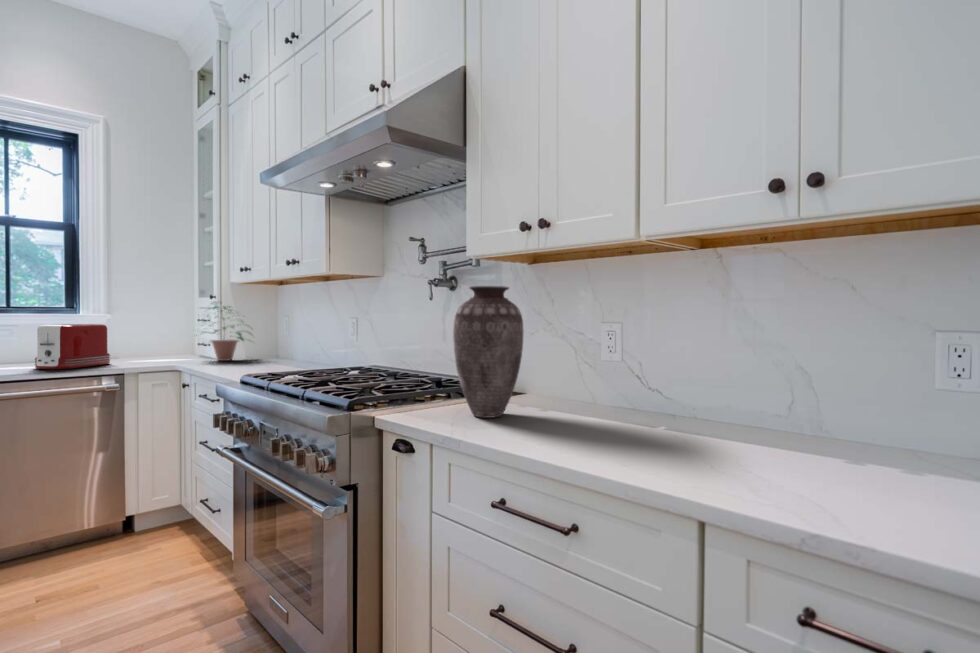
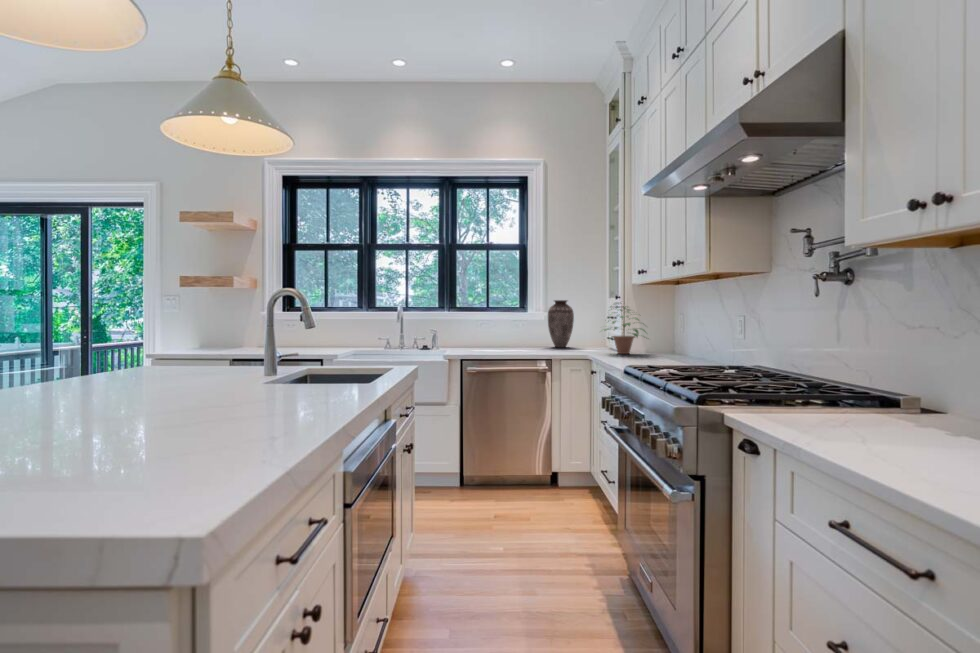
vase: present [453,286,523,418] -> present [548,300,574,347]
toaster: present [35,324,110,369] -> none [501,322,544,354]

